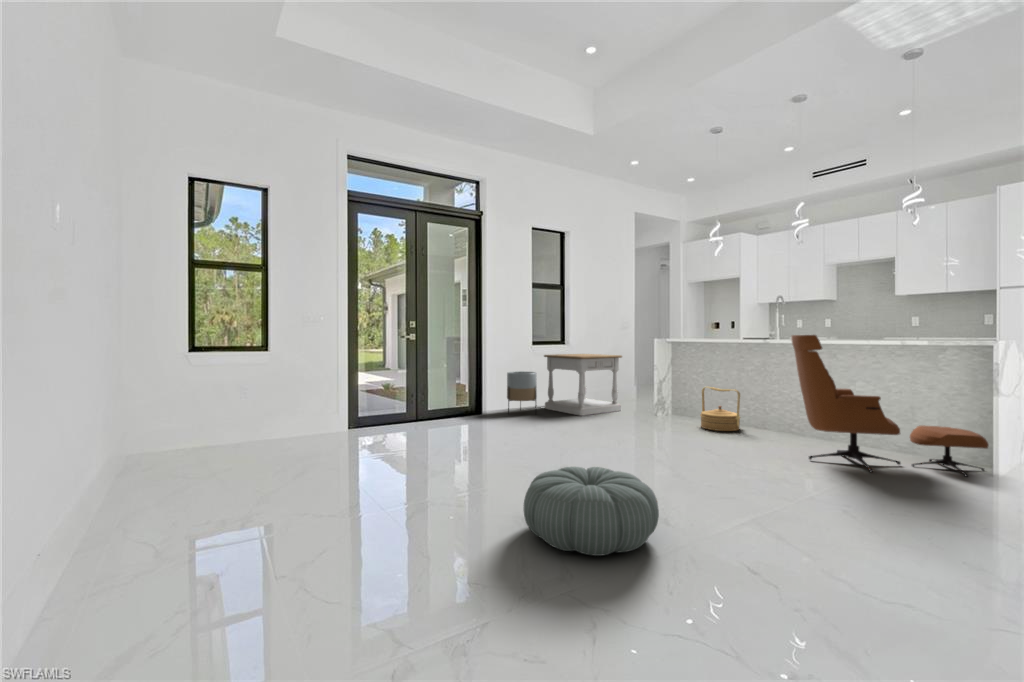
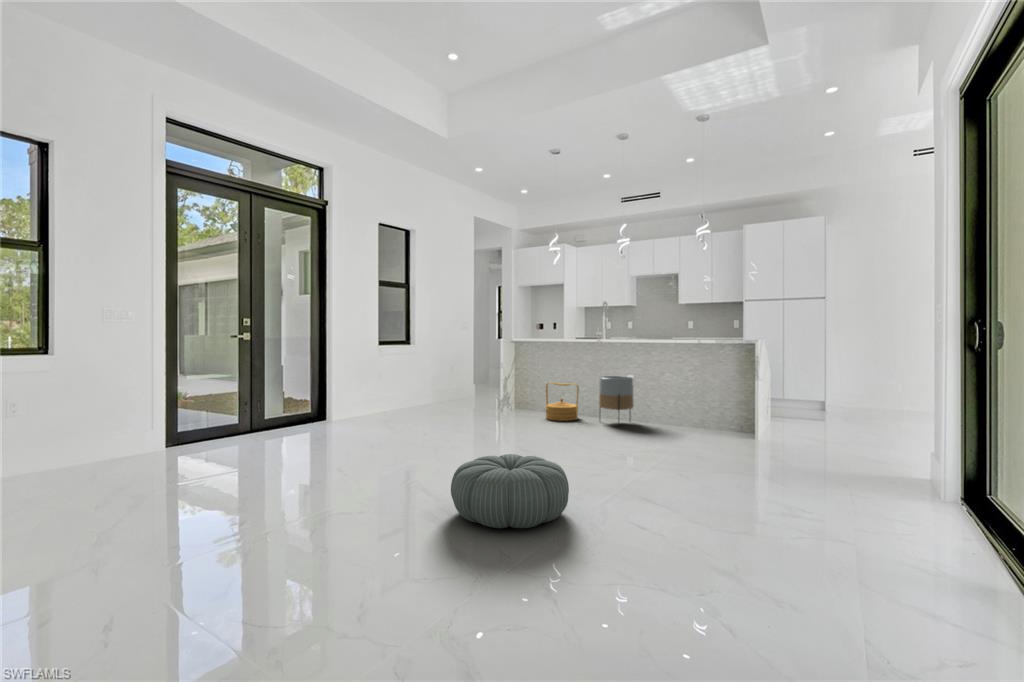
lounge chair: present [791,335,989,477] -> none [626,336,752,443]
side table: present [544,354,622,416] -> none [390,354,469,416]
planter: present [507,371,537,414] -> present [599,376,634,421]

